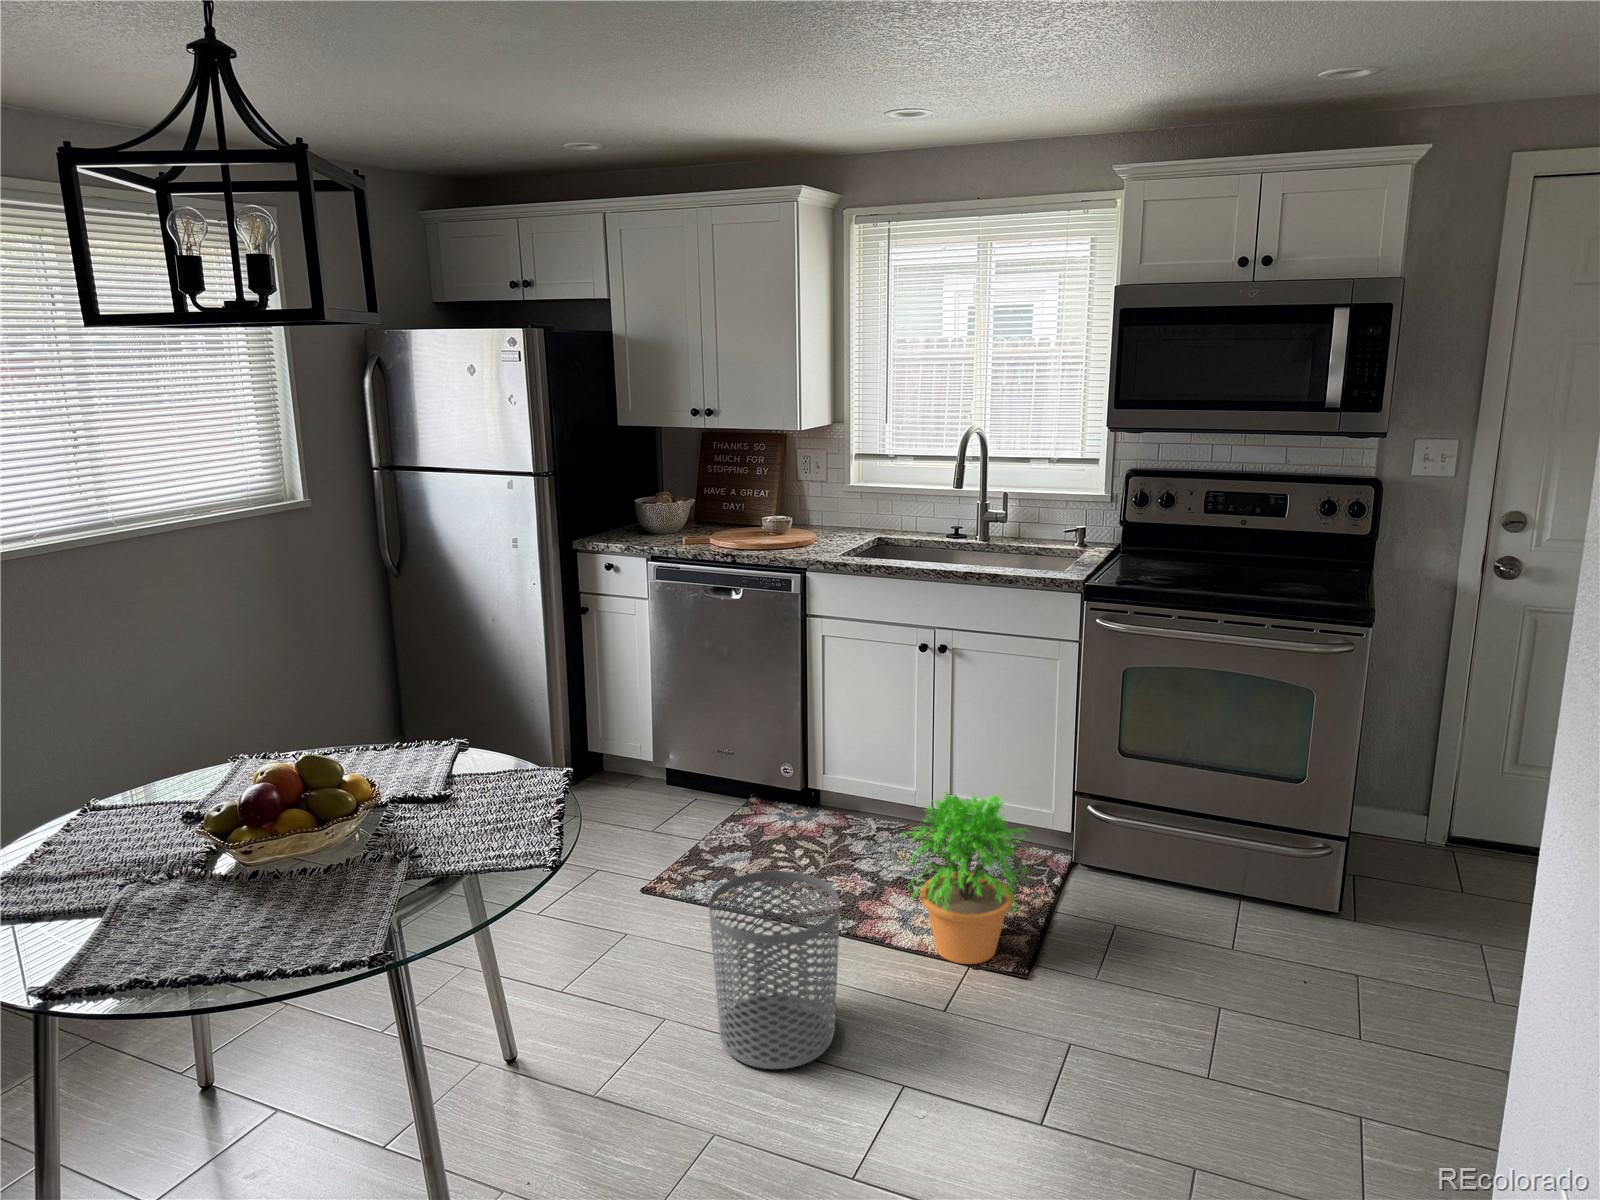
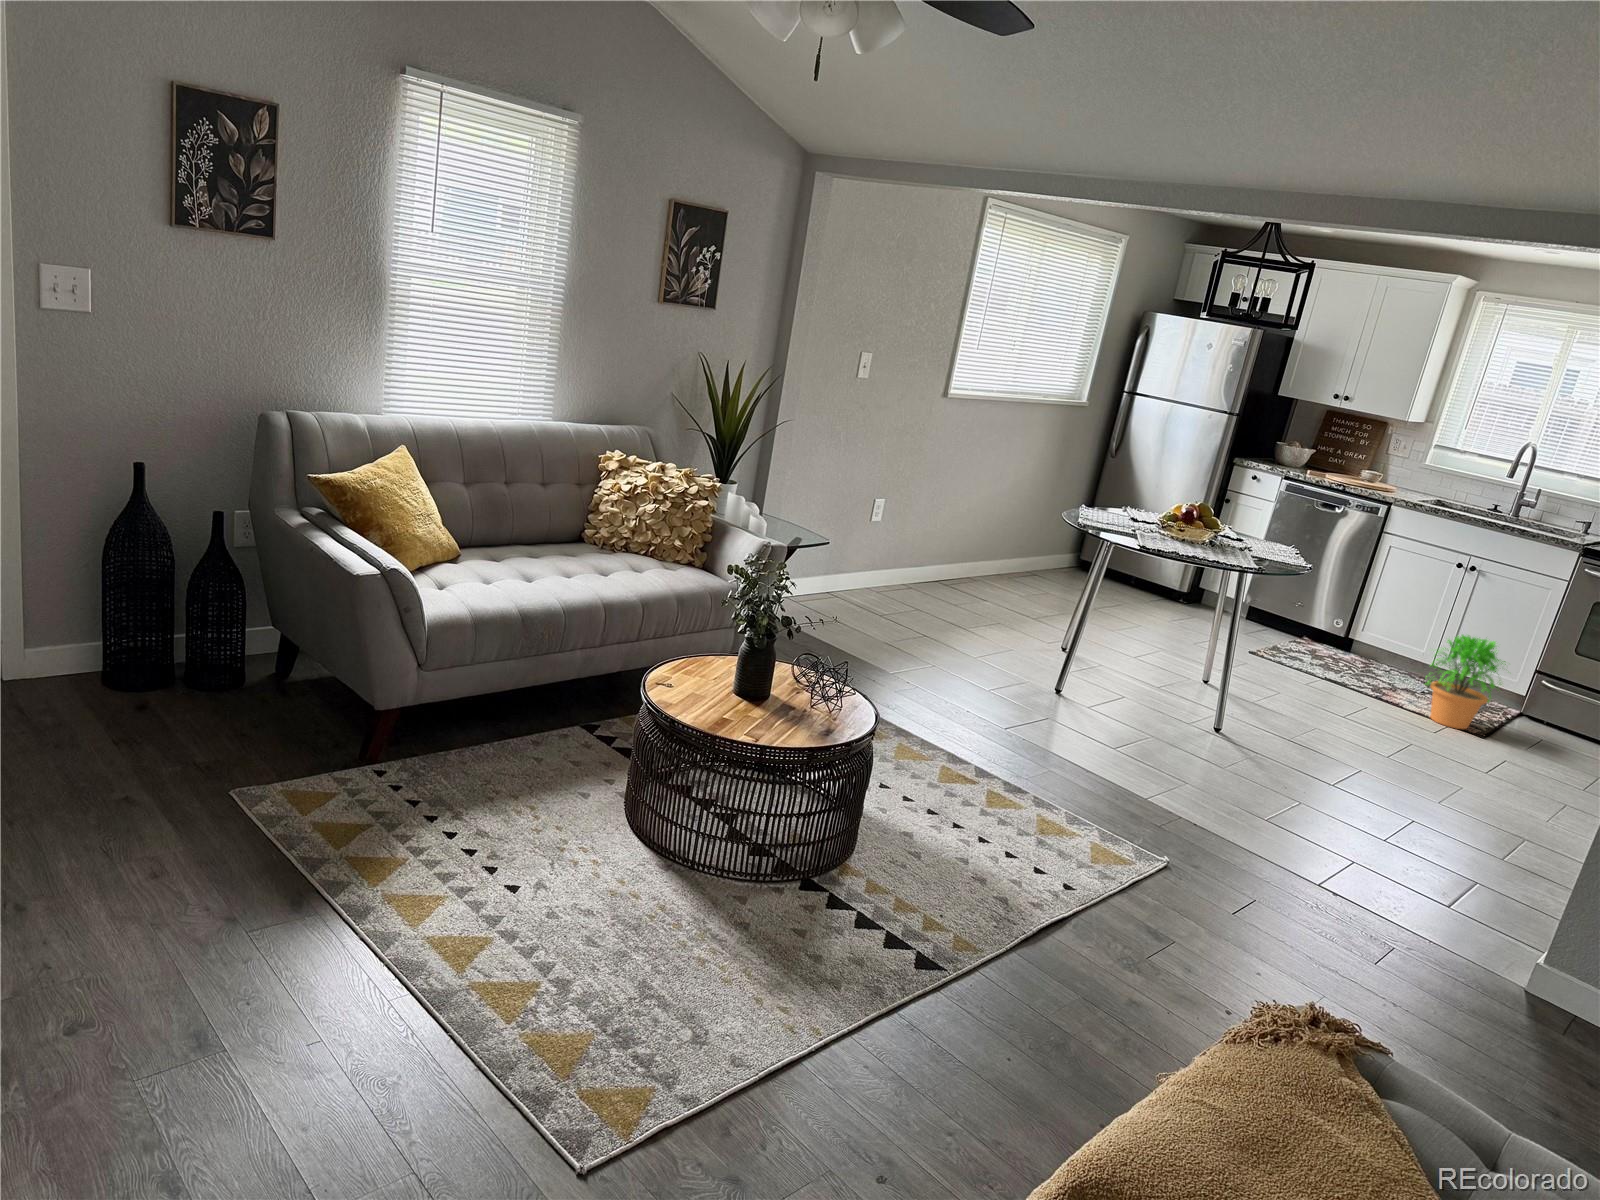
waste bin: present [709,871,840,1069] -> none [1311,633,1400,727]

